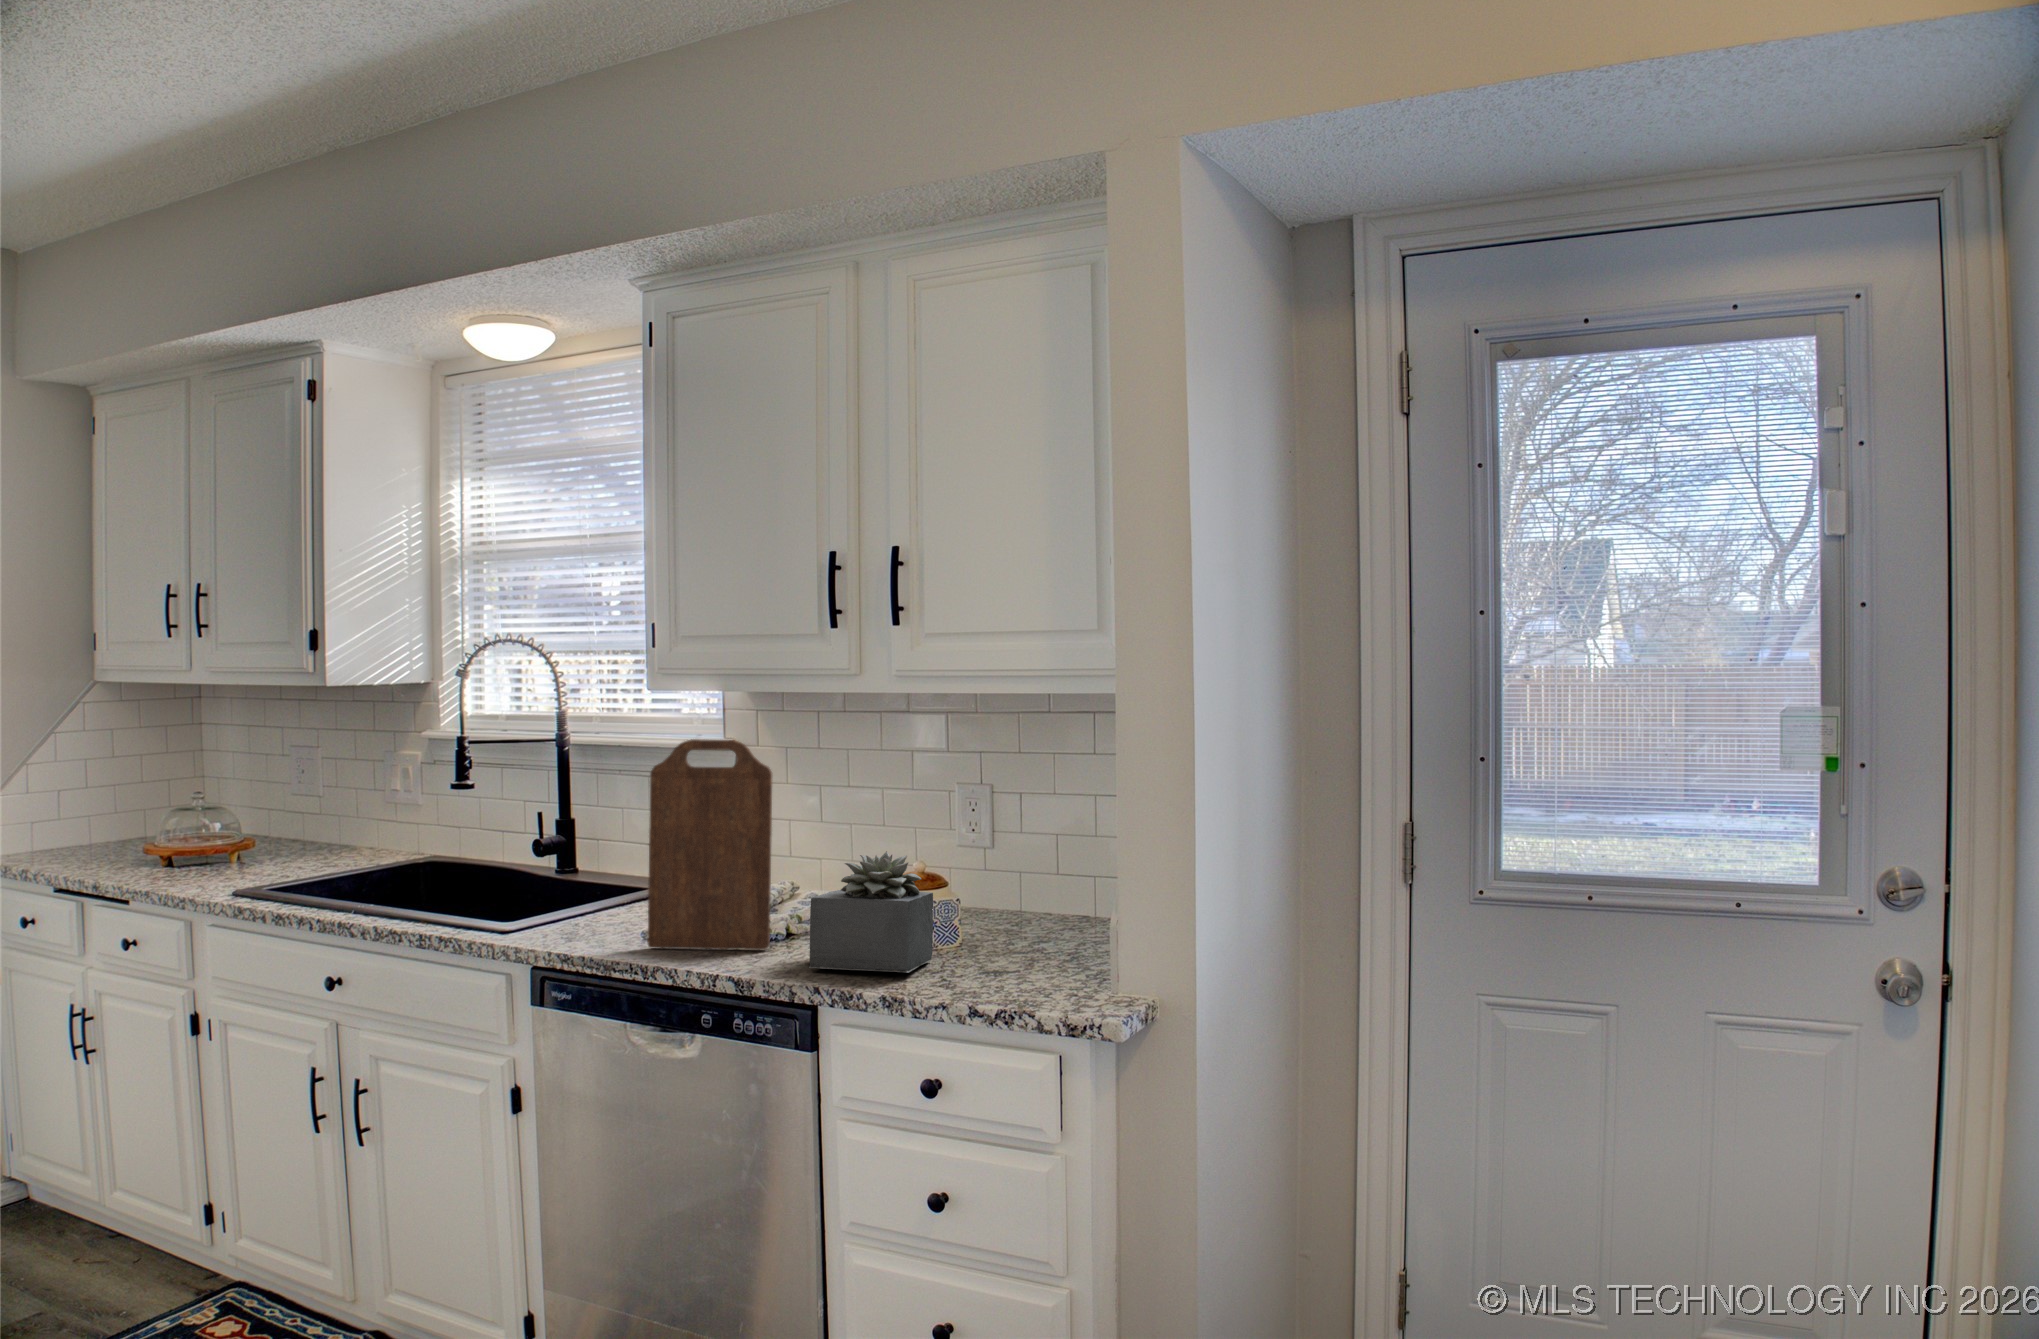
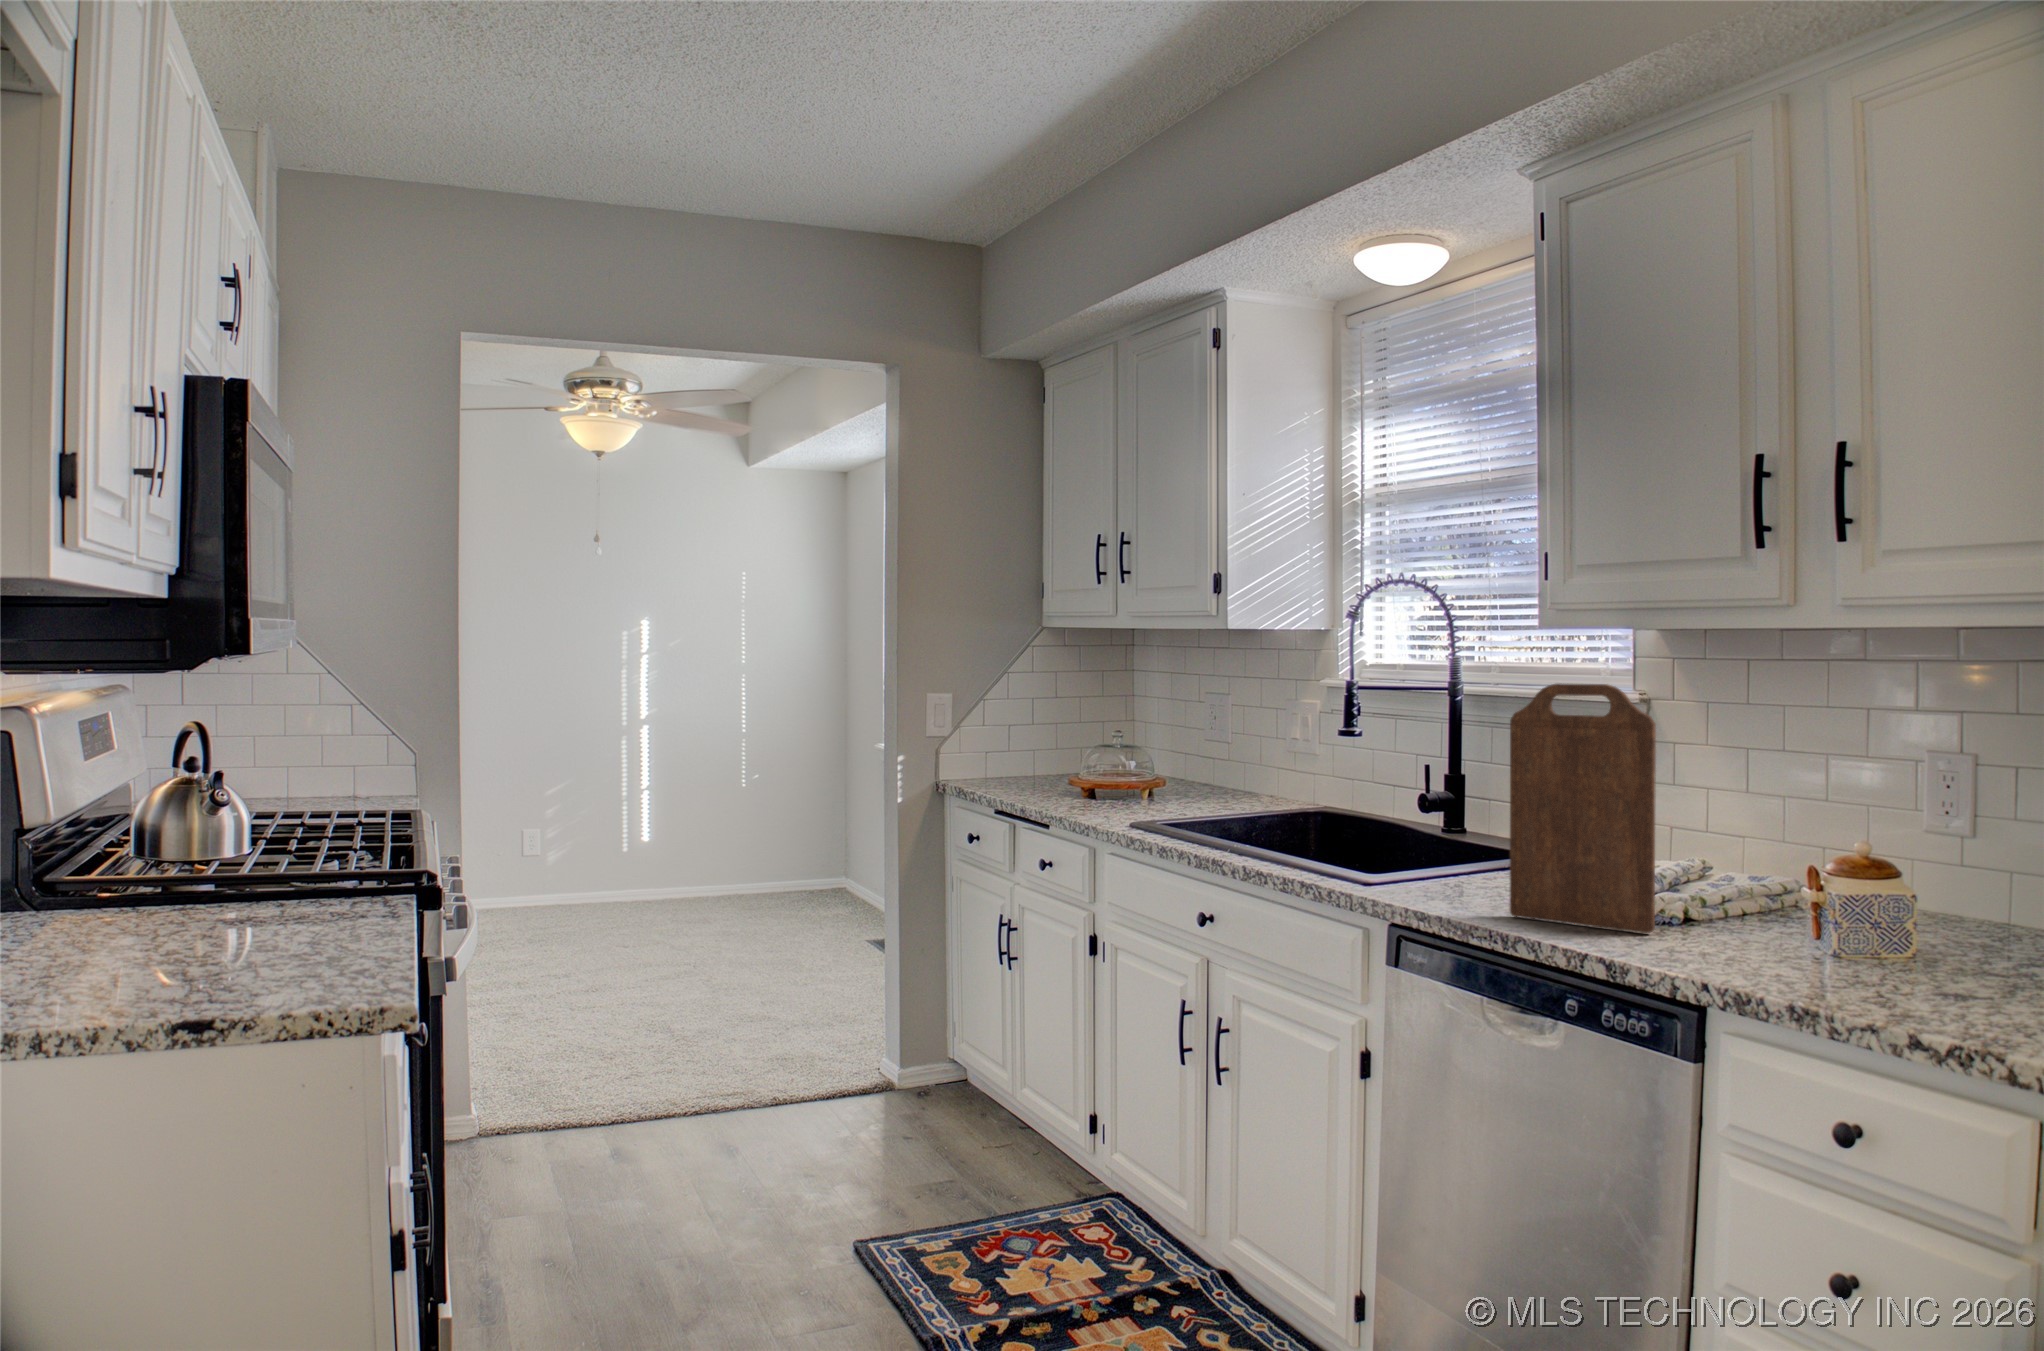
succulent plant: present [809,851,933,973] -> none [1695,825,1878,982]

